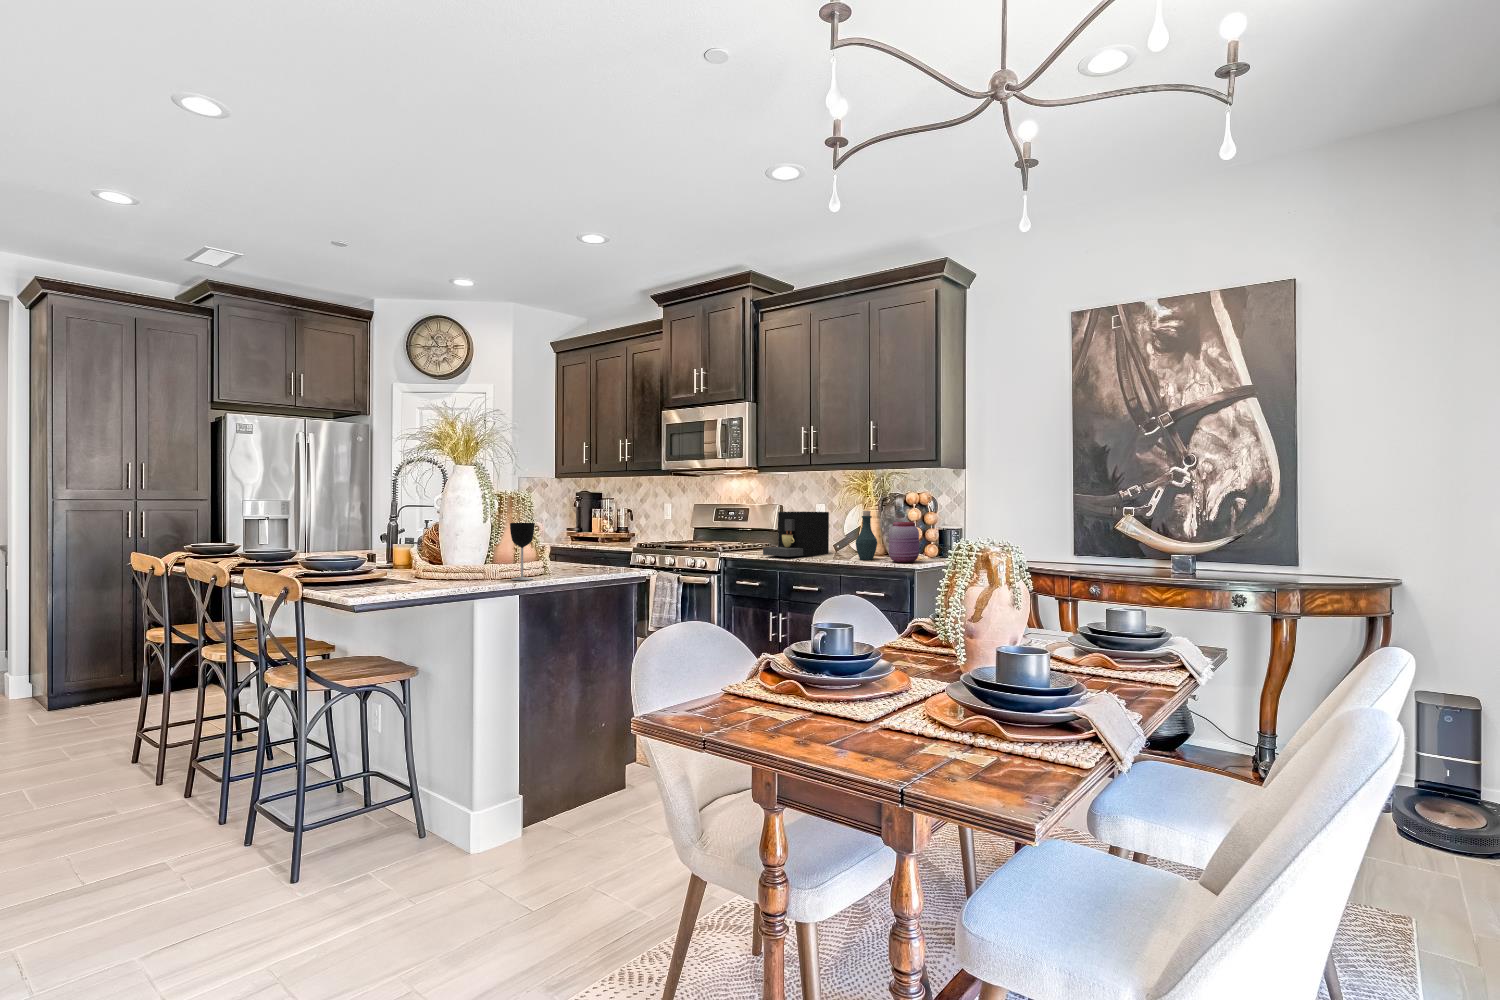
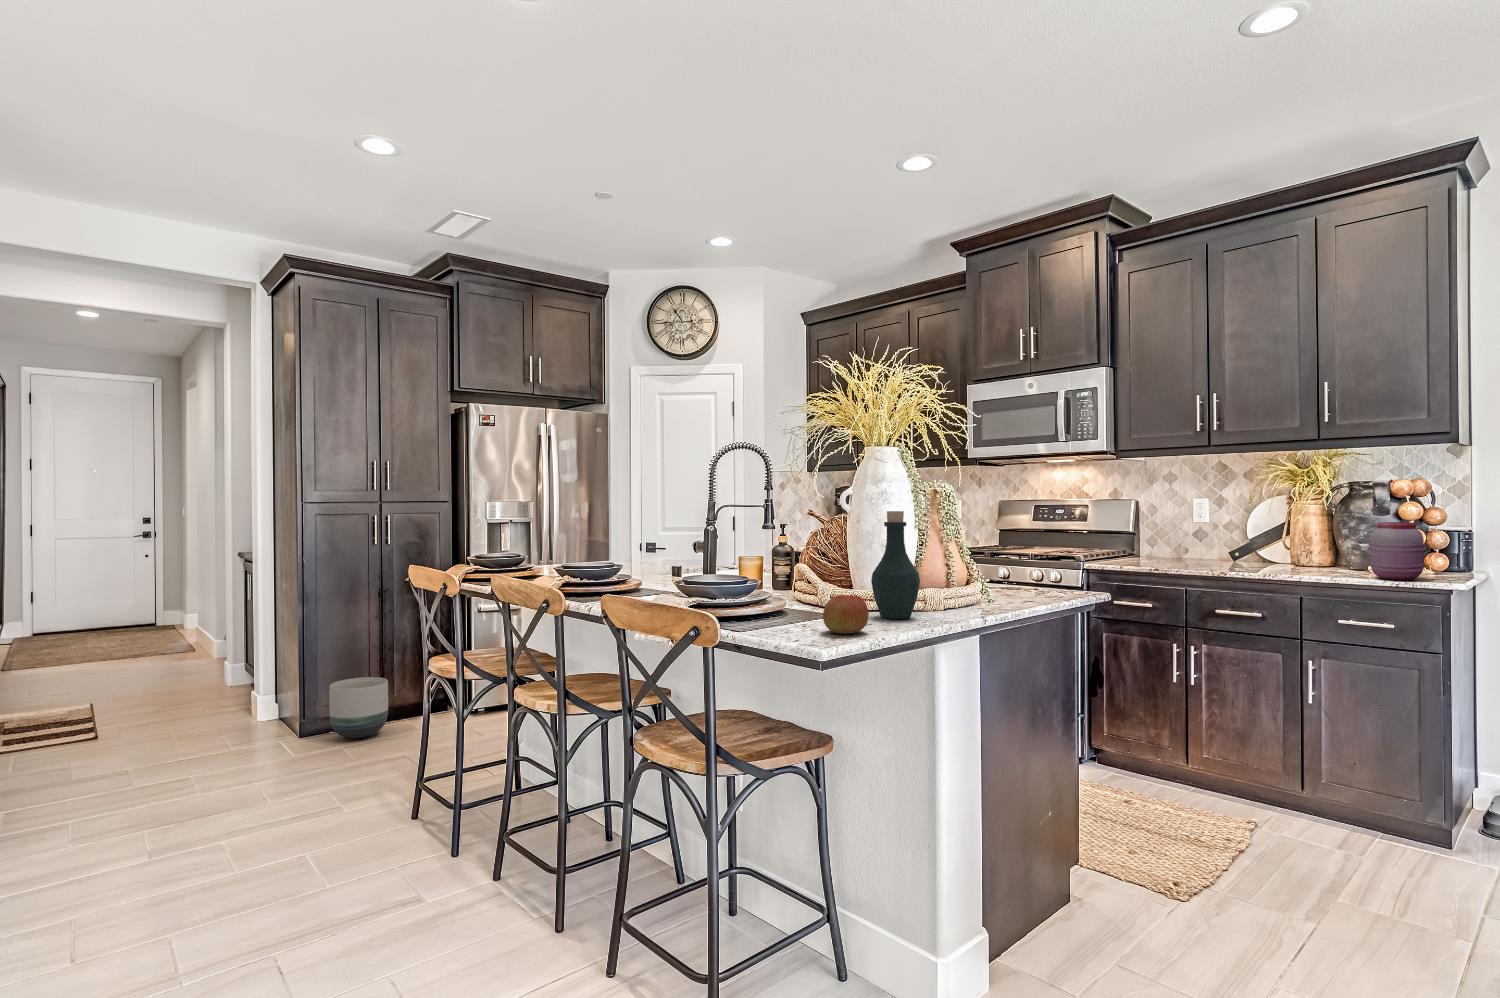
bottle: present [856,511,877,560] -> present [871,511,920,619]
coffee maker: present [763,512,829,557] -> none [1158,509,1241,570]
wine glass: present [510,523,535,580] -> none [956,530,990,613]
apple: none [379,565,413,591] -> present [823,595,869,634]
planter: none [77,656,137,709] -> present [329,677,388,739]

